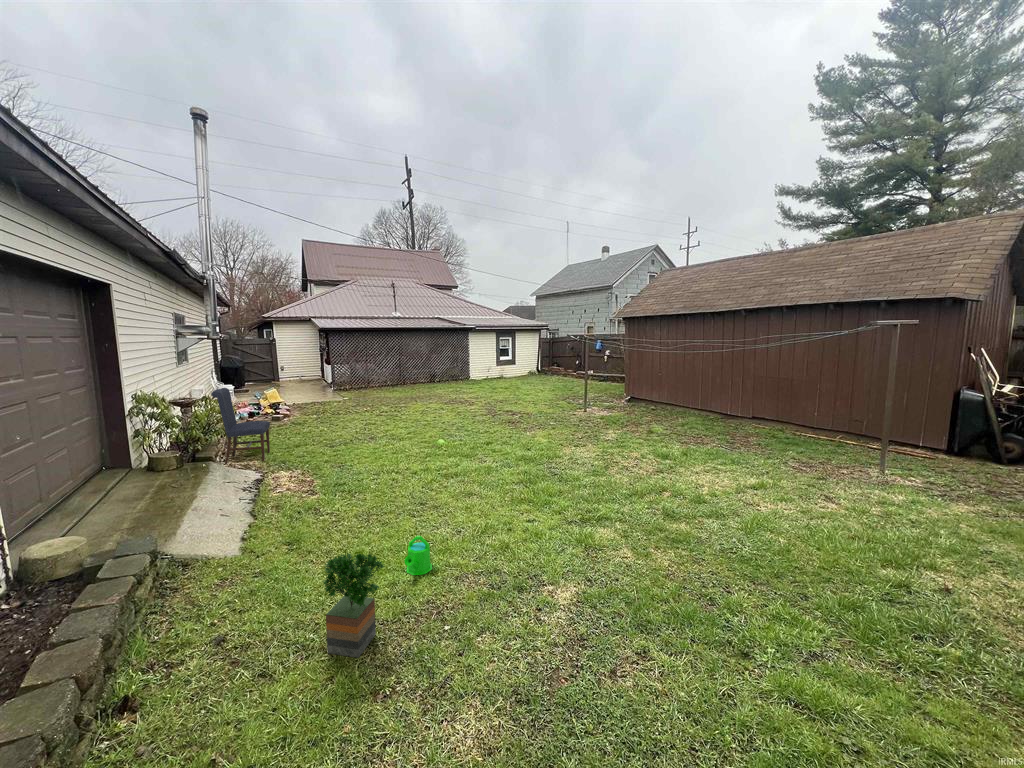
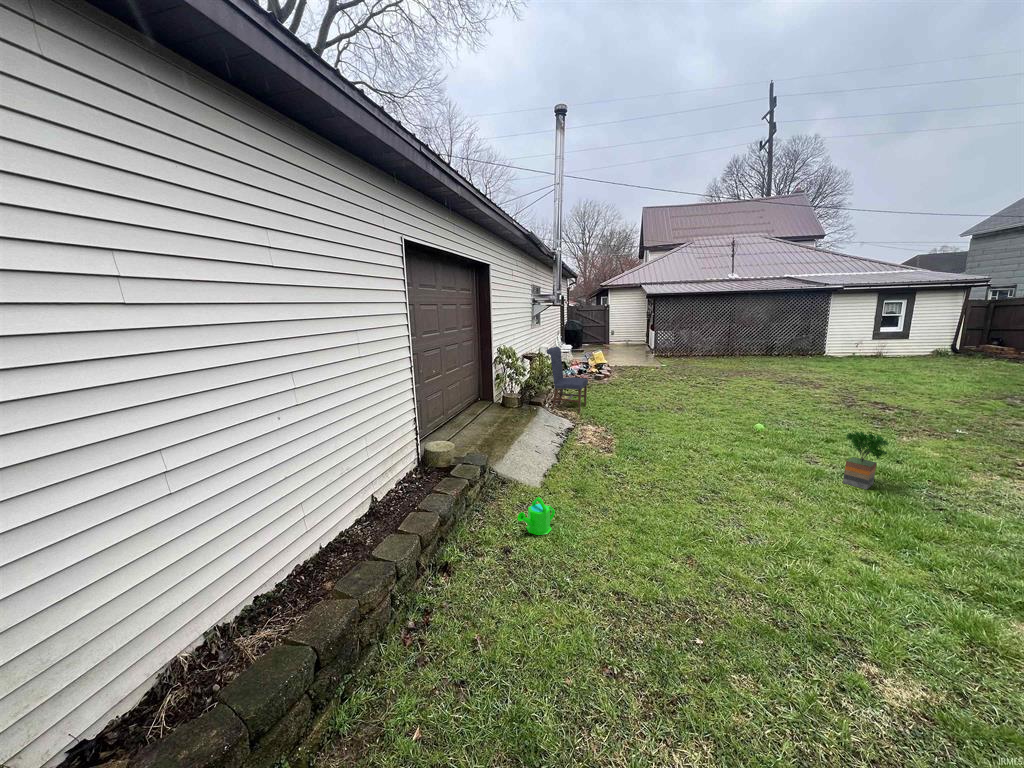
watering can: present [404,536,432,575] -> present [517,497,555,535]
potted tree: present [323,553,384,658] -> present [843,432,889,489]

